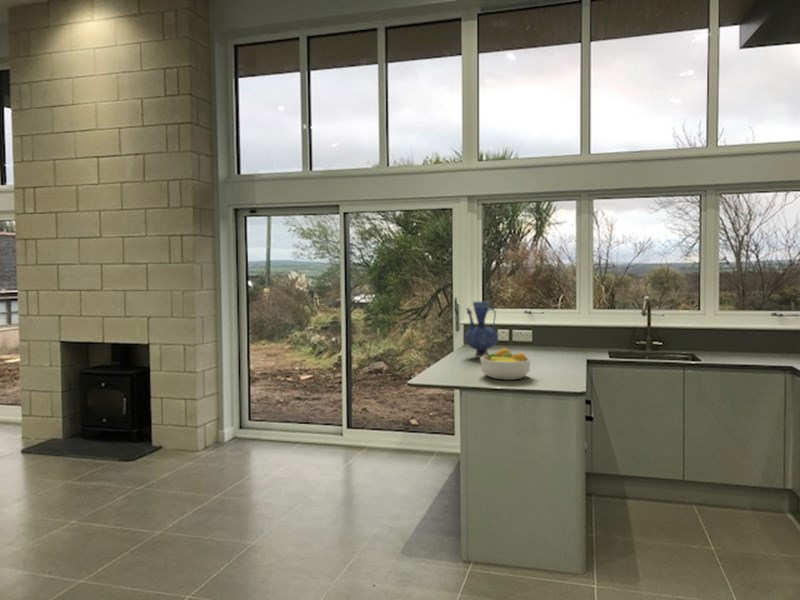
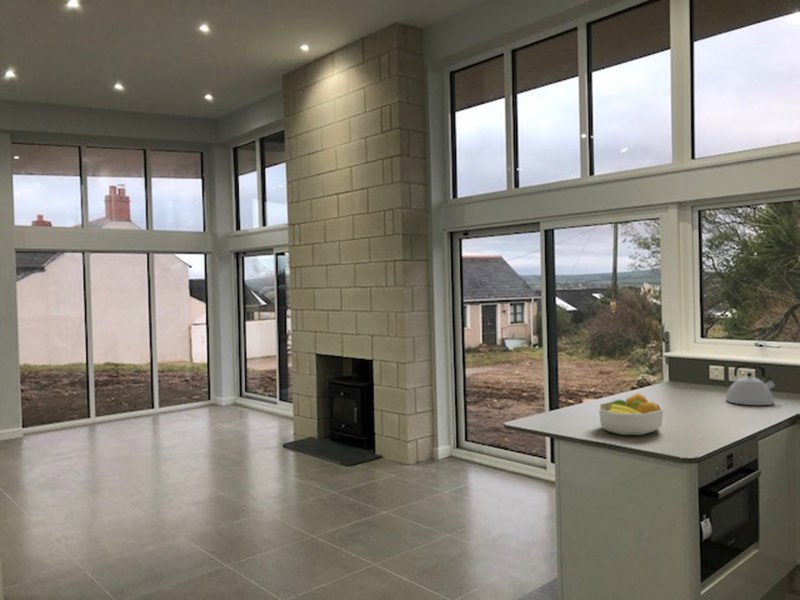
vase: present [465,301,498,358] -> none [635,332,679,401]
kettle: none [525,325,558,356] -> present [726,364,776,405]

